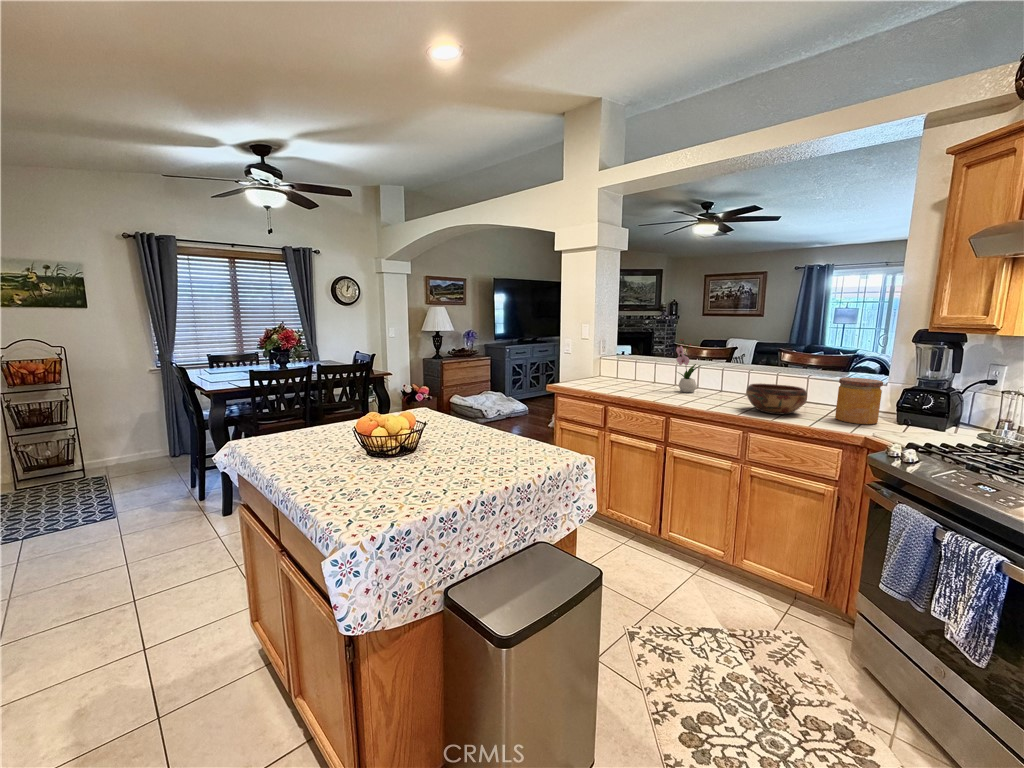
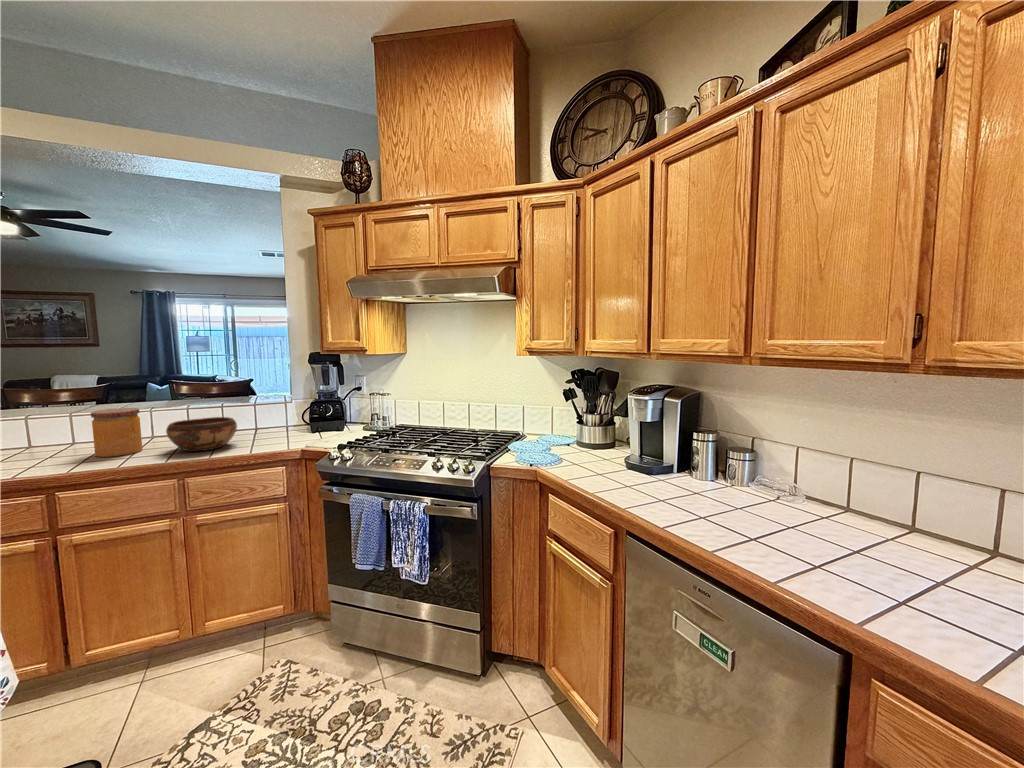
flower arrangement: present [676,339,699,392] -> none [26,379,78,453]
jar: present [835,378,883,424] -> present [91,408,142,457]

